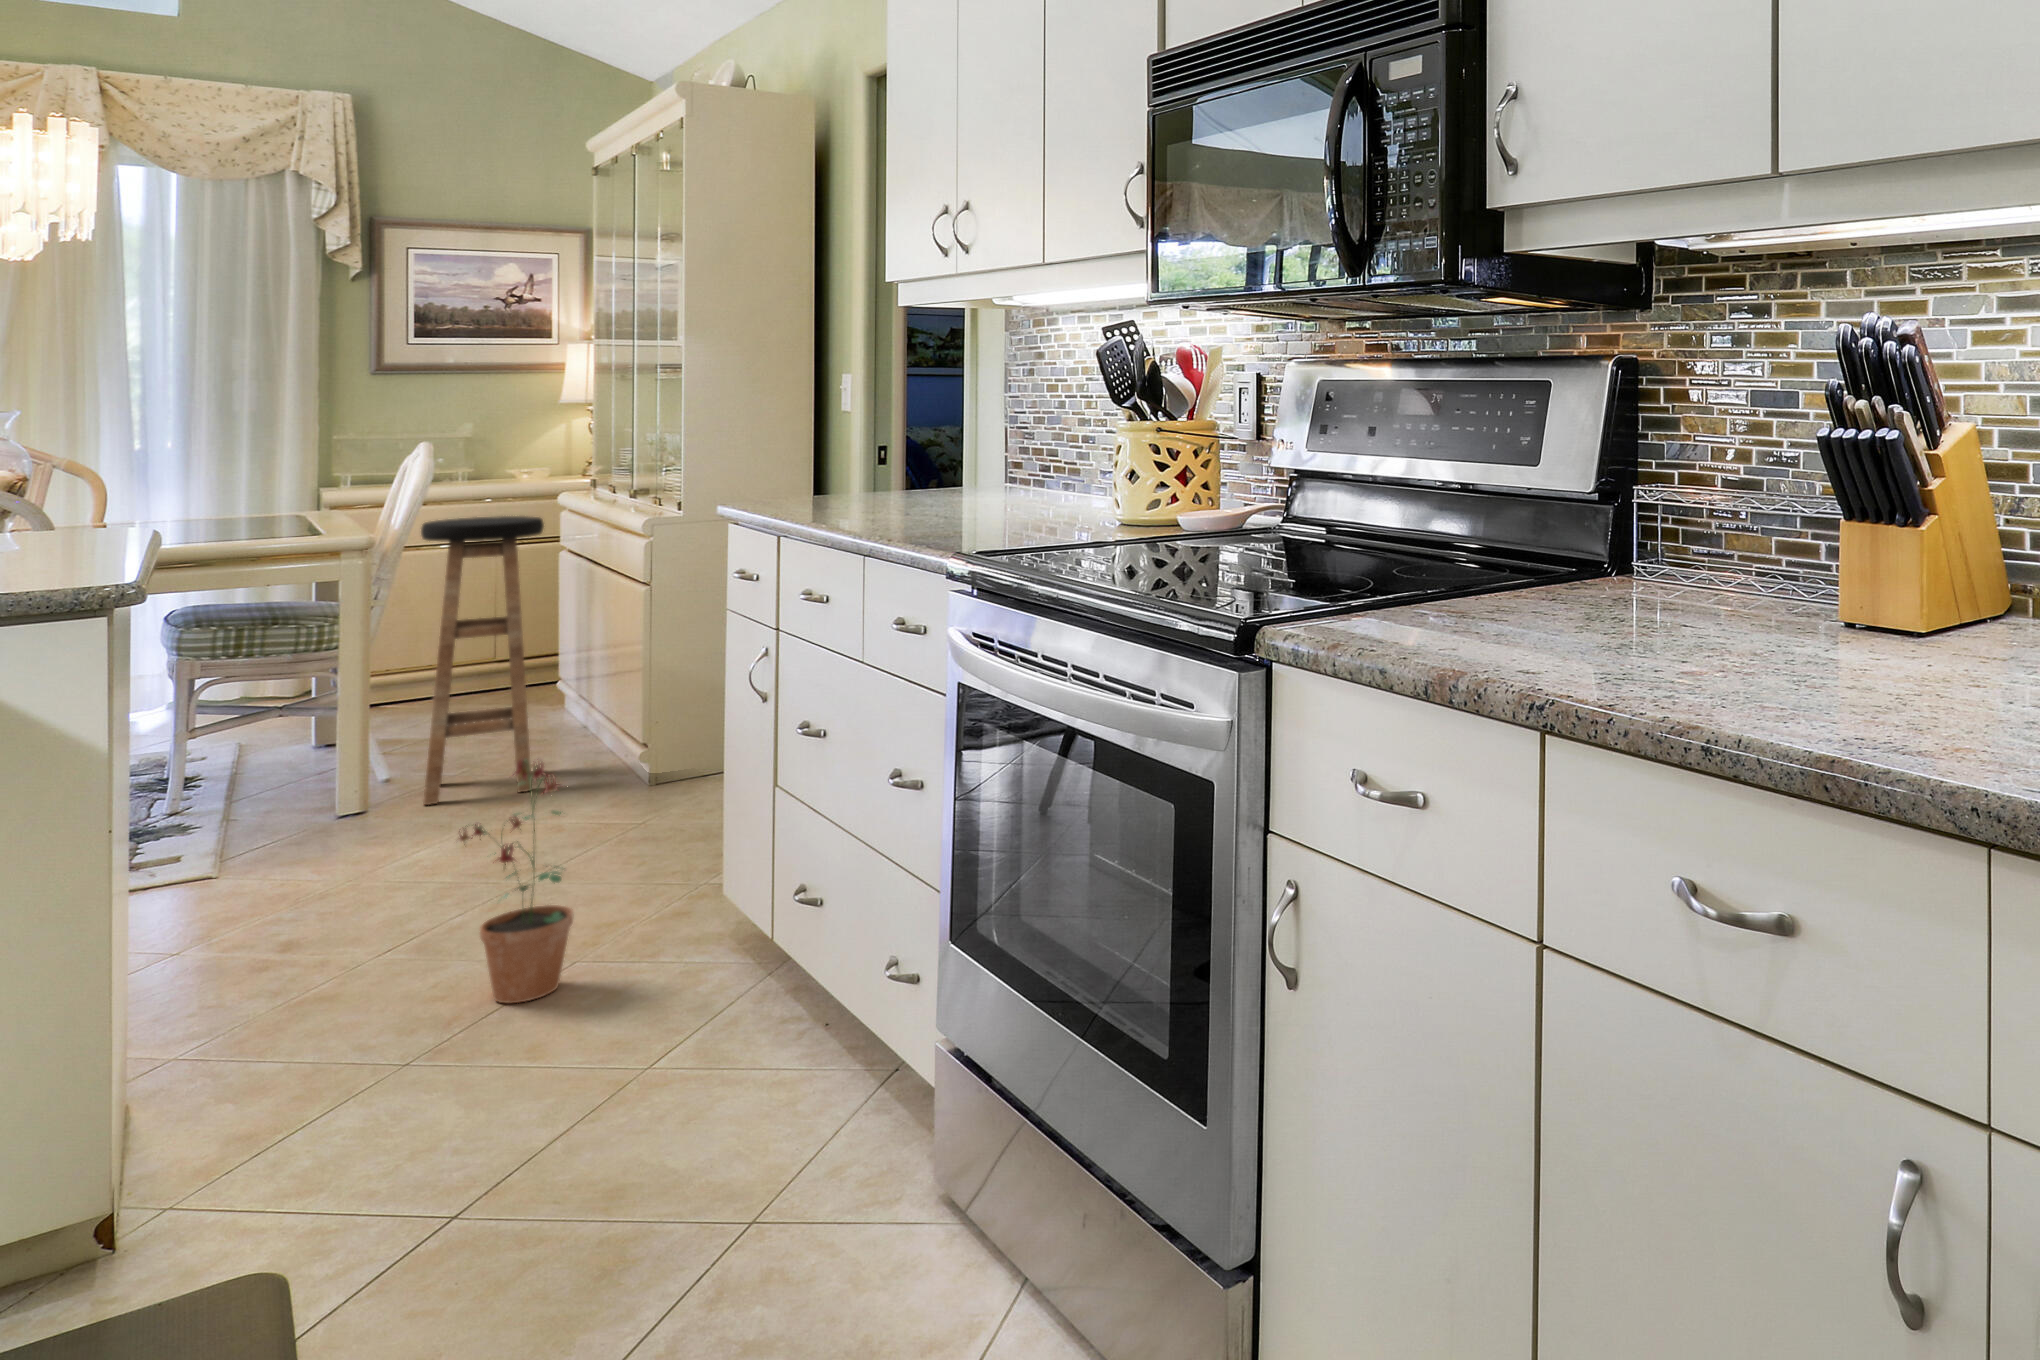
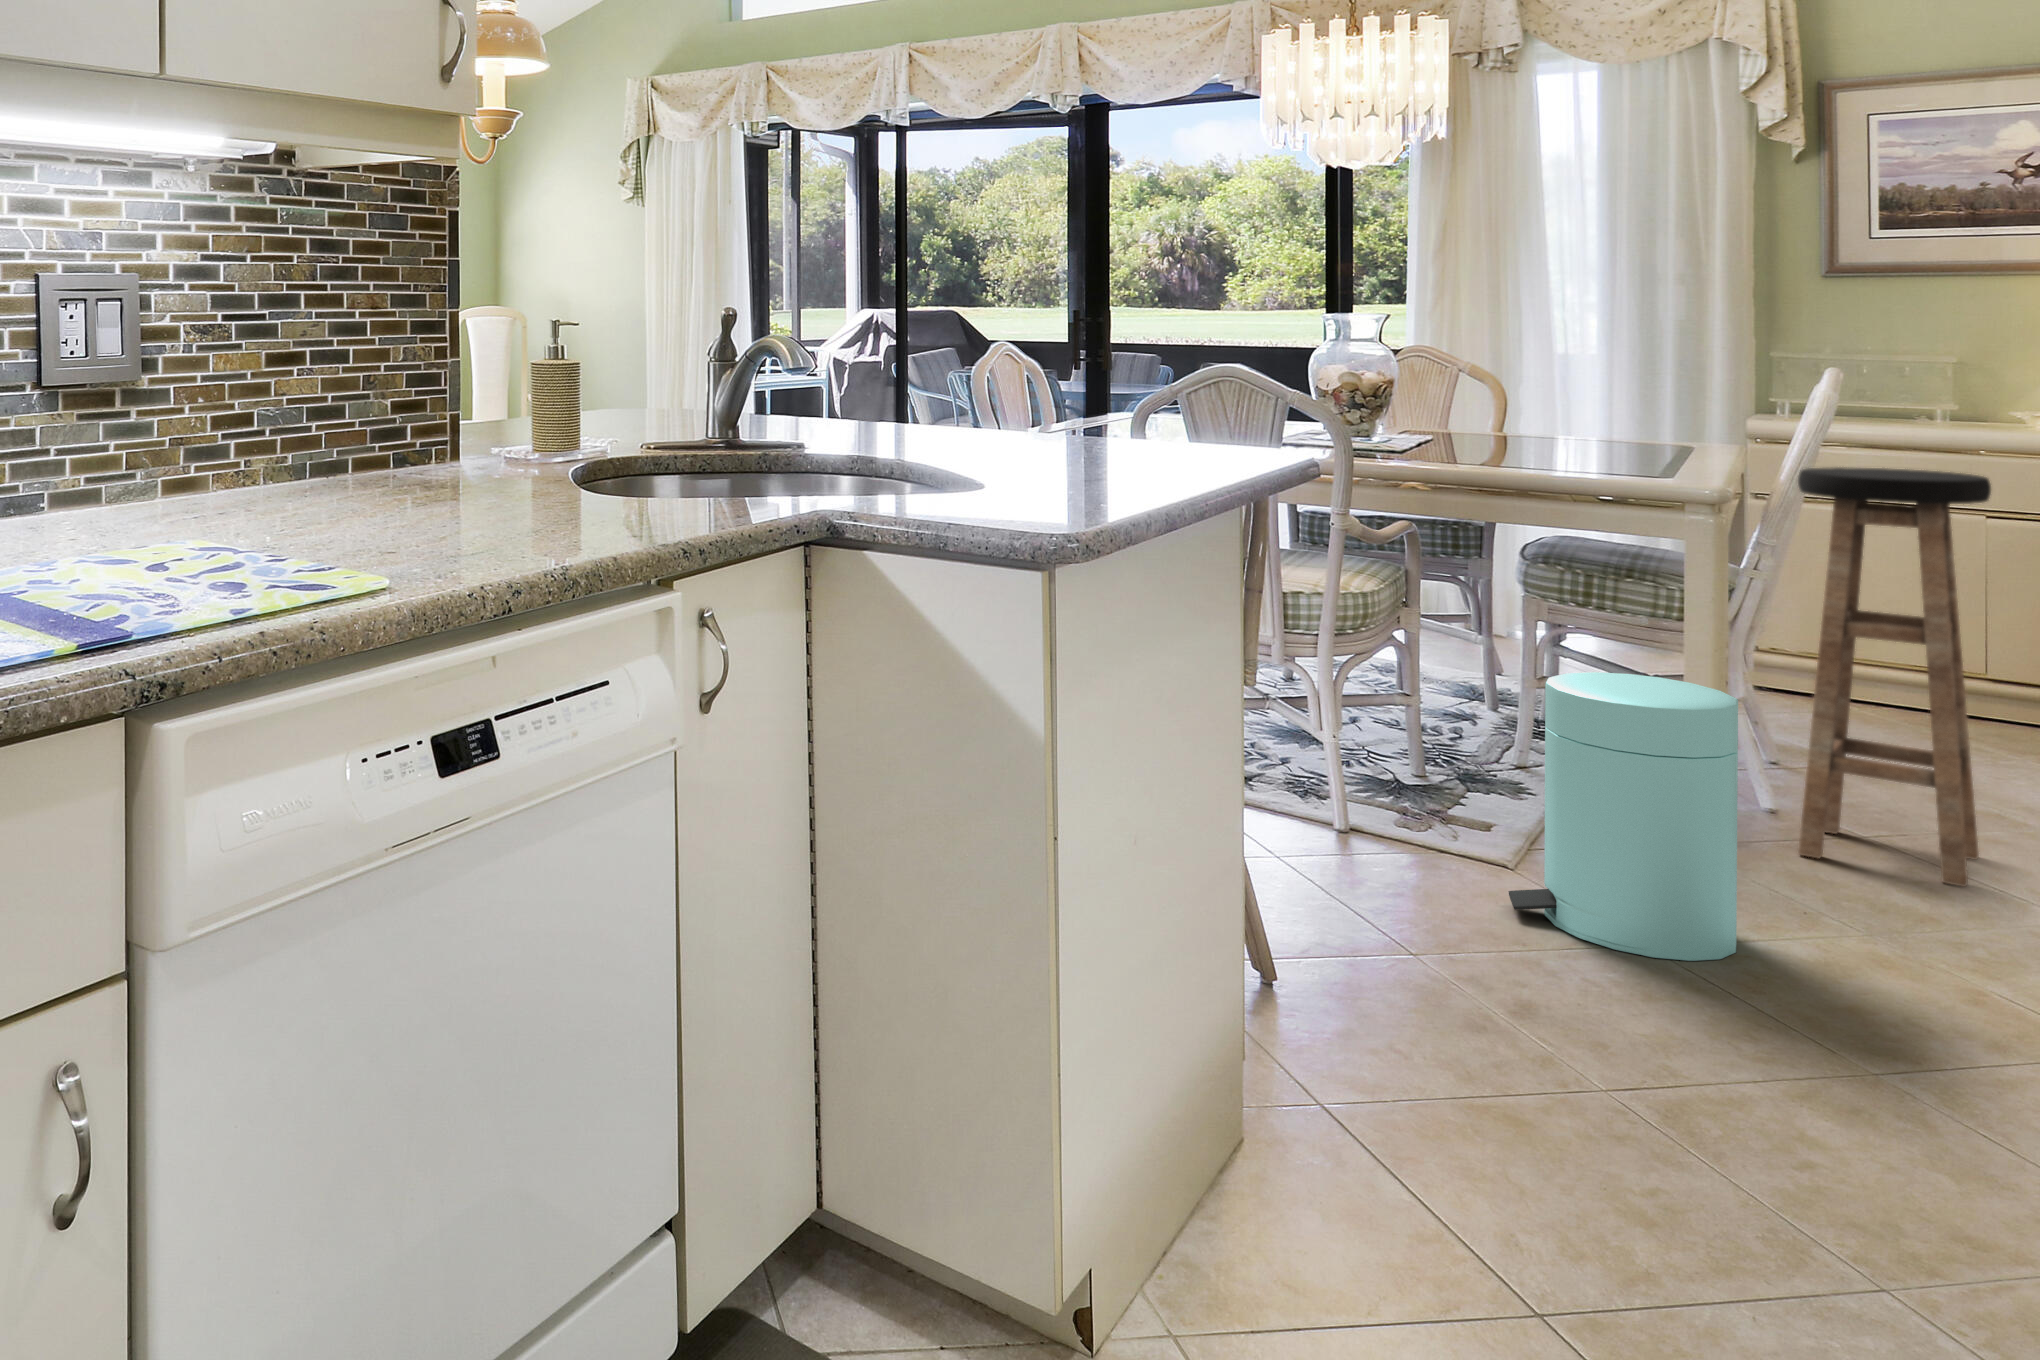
trash can: none [227,690,420,909] -> present [1508,672,1738,961]
potted plant: present [460,758,573,1003] -> none [1684,844,1875,1246]

